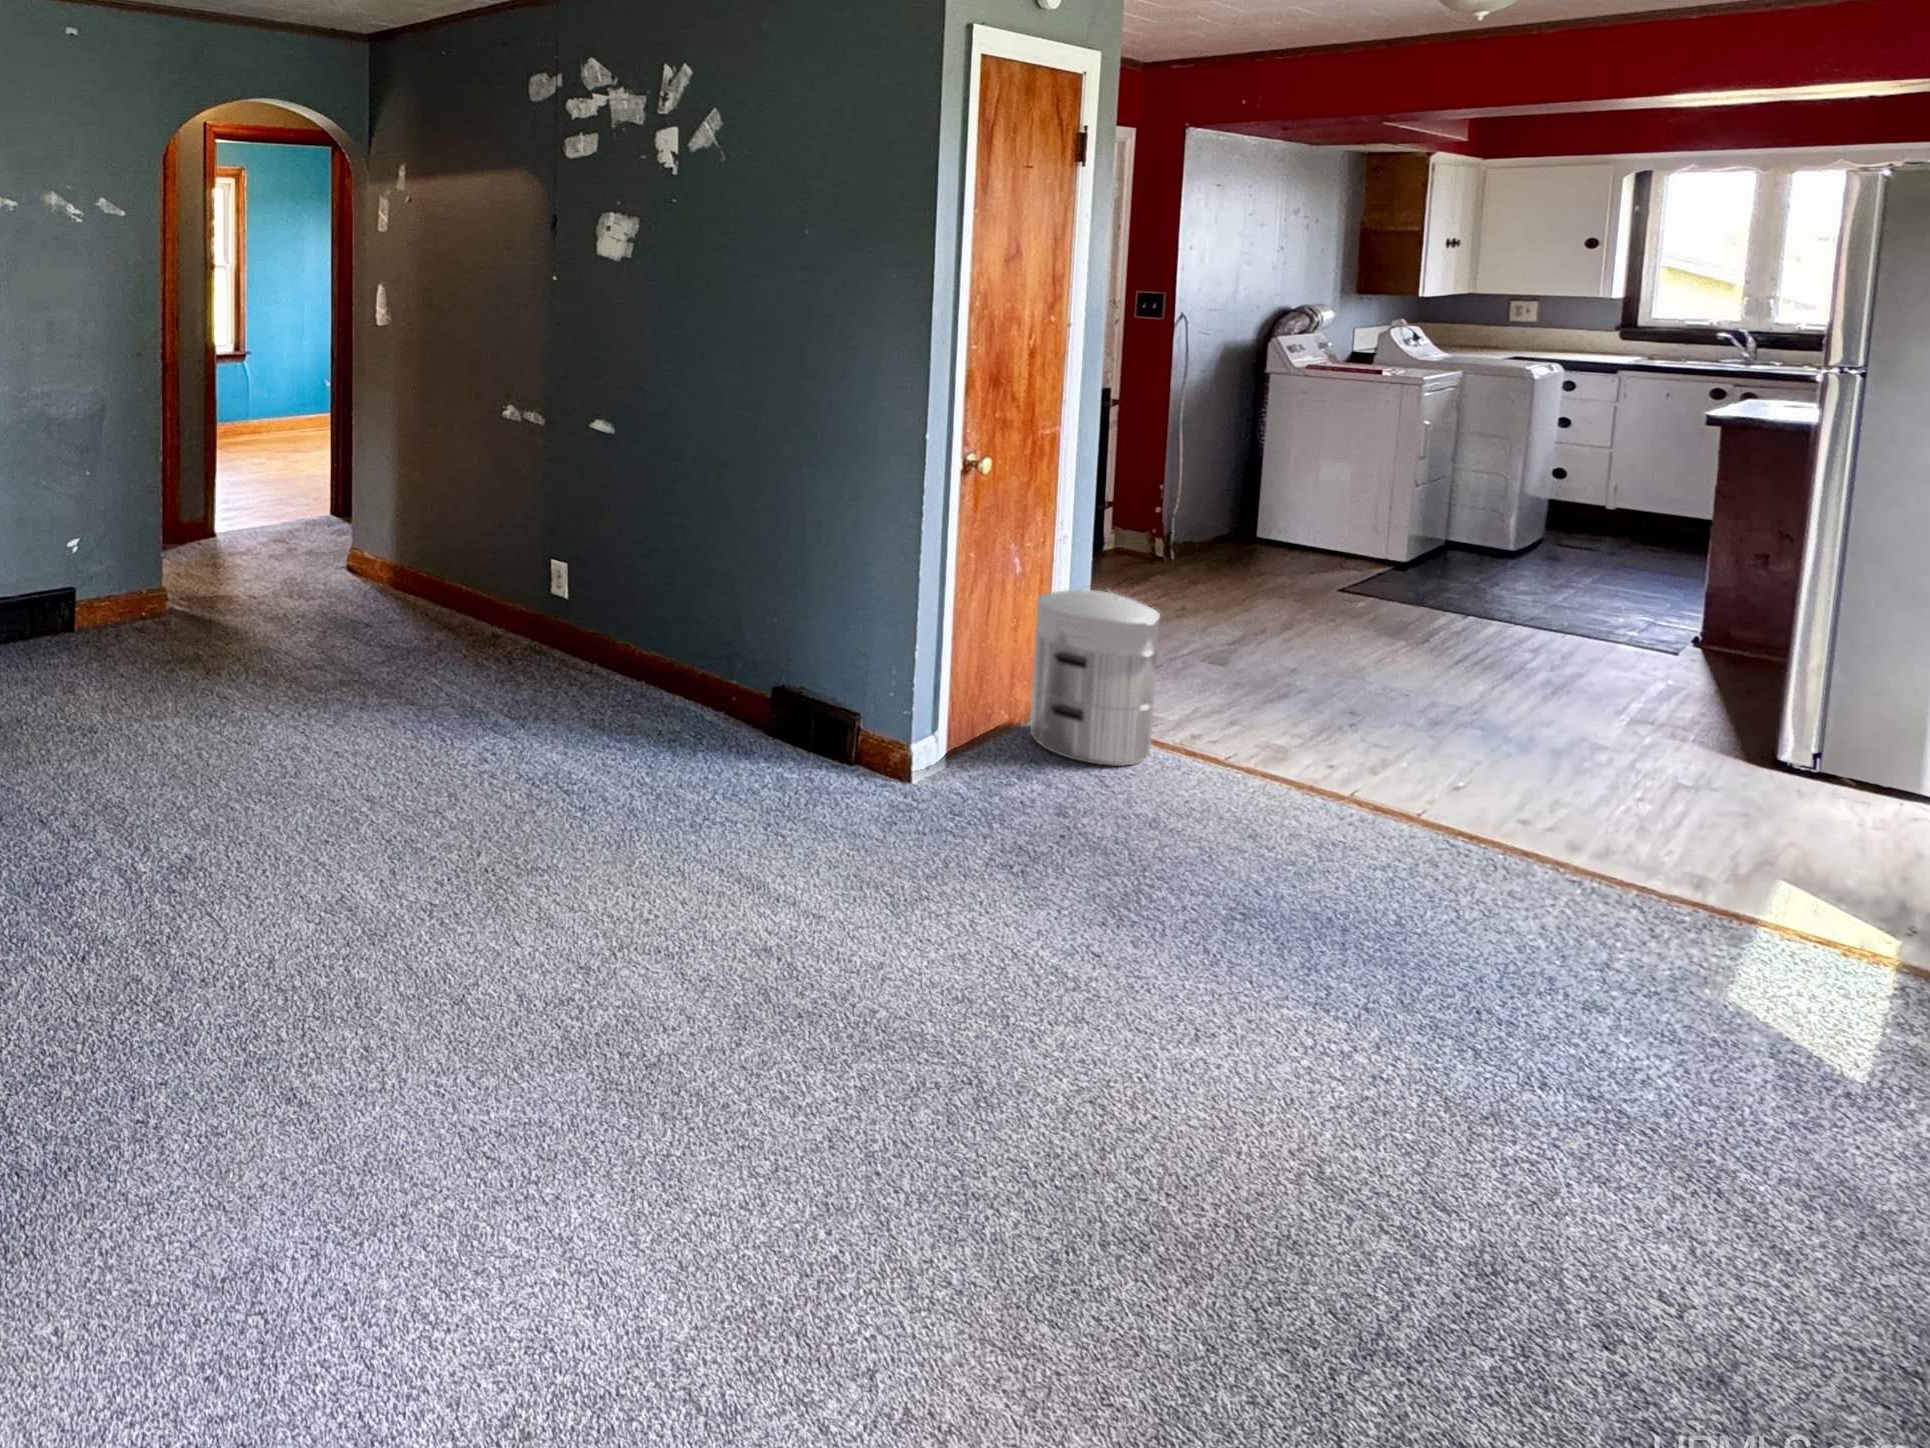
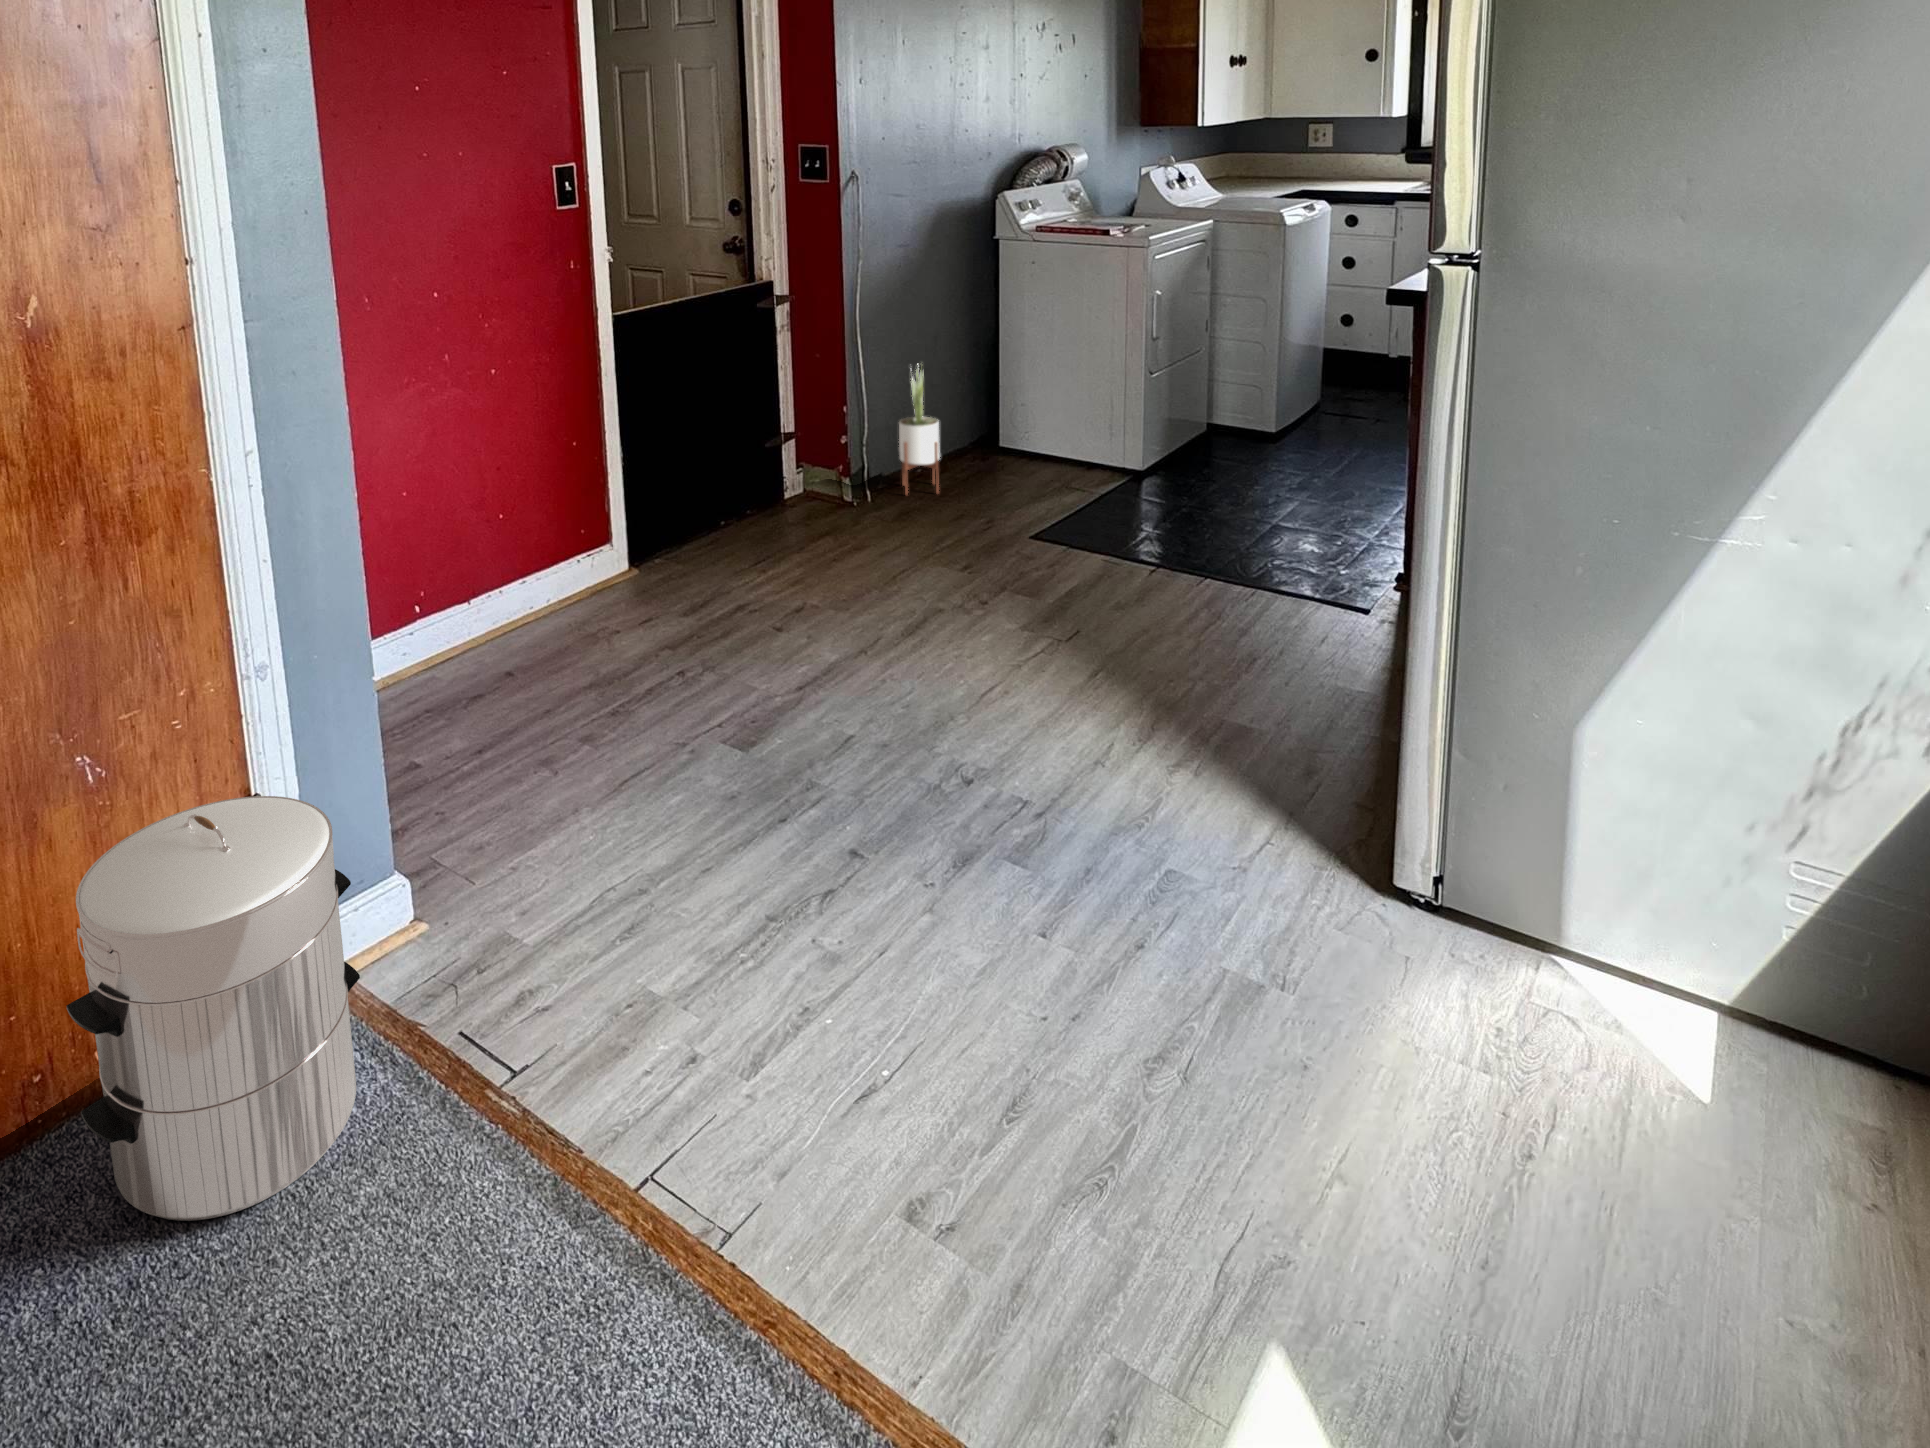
potted plant: none [1194,454,1234,558] -> present [899,364,940,494]

